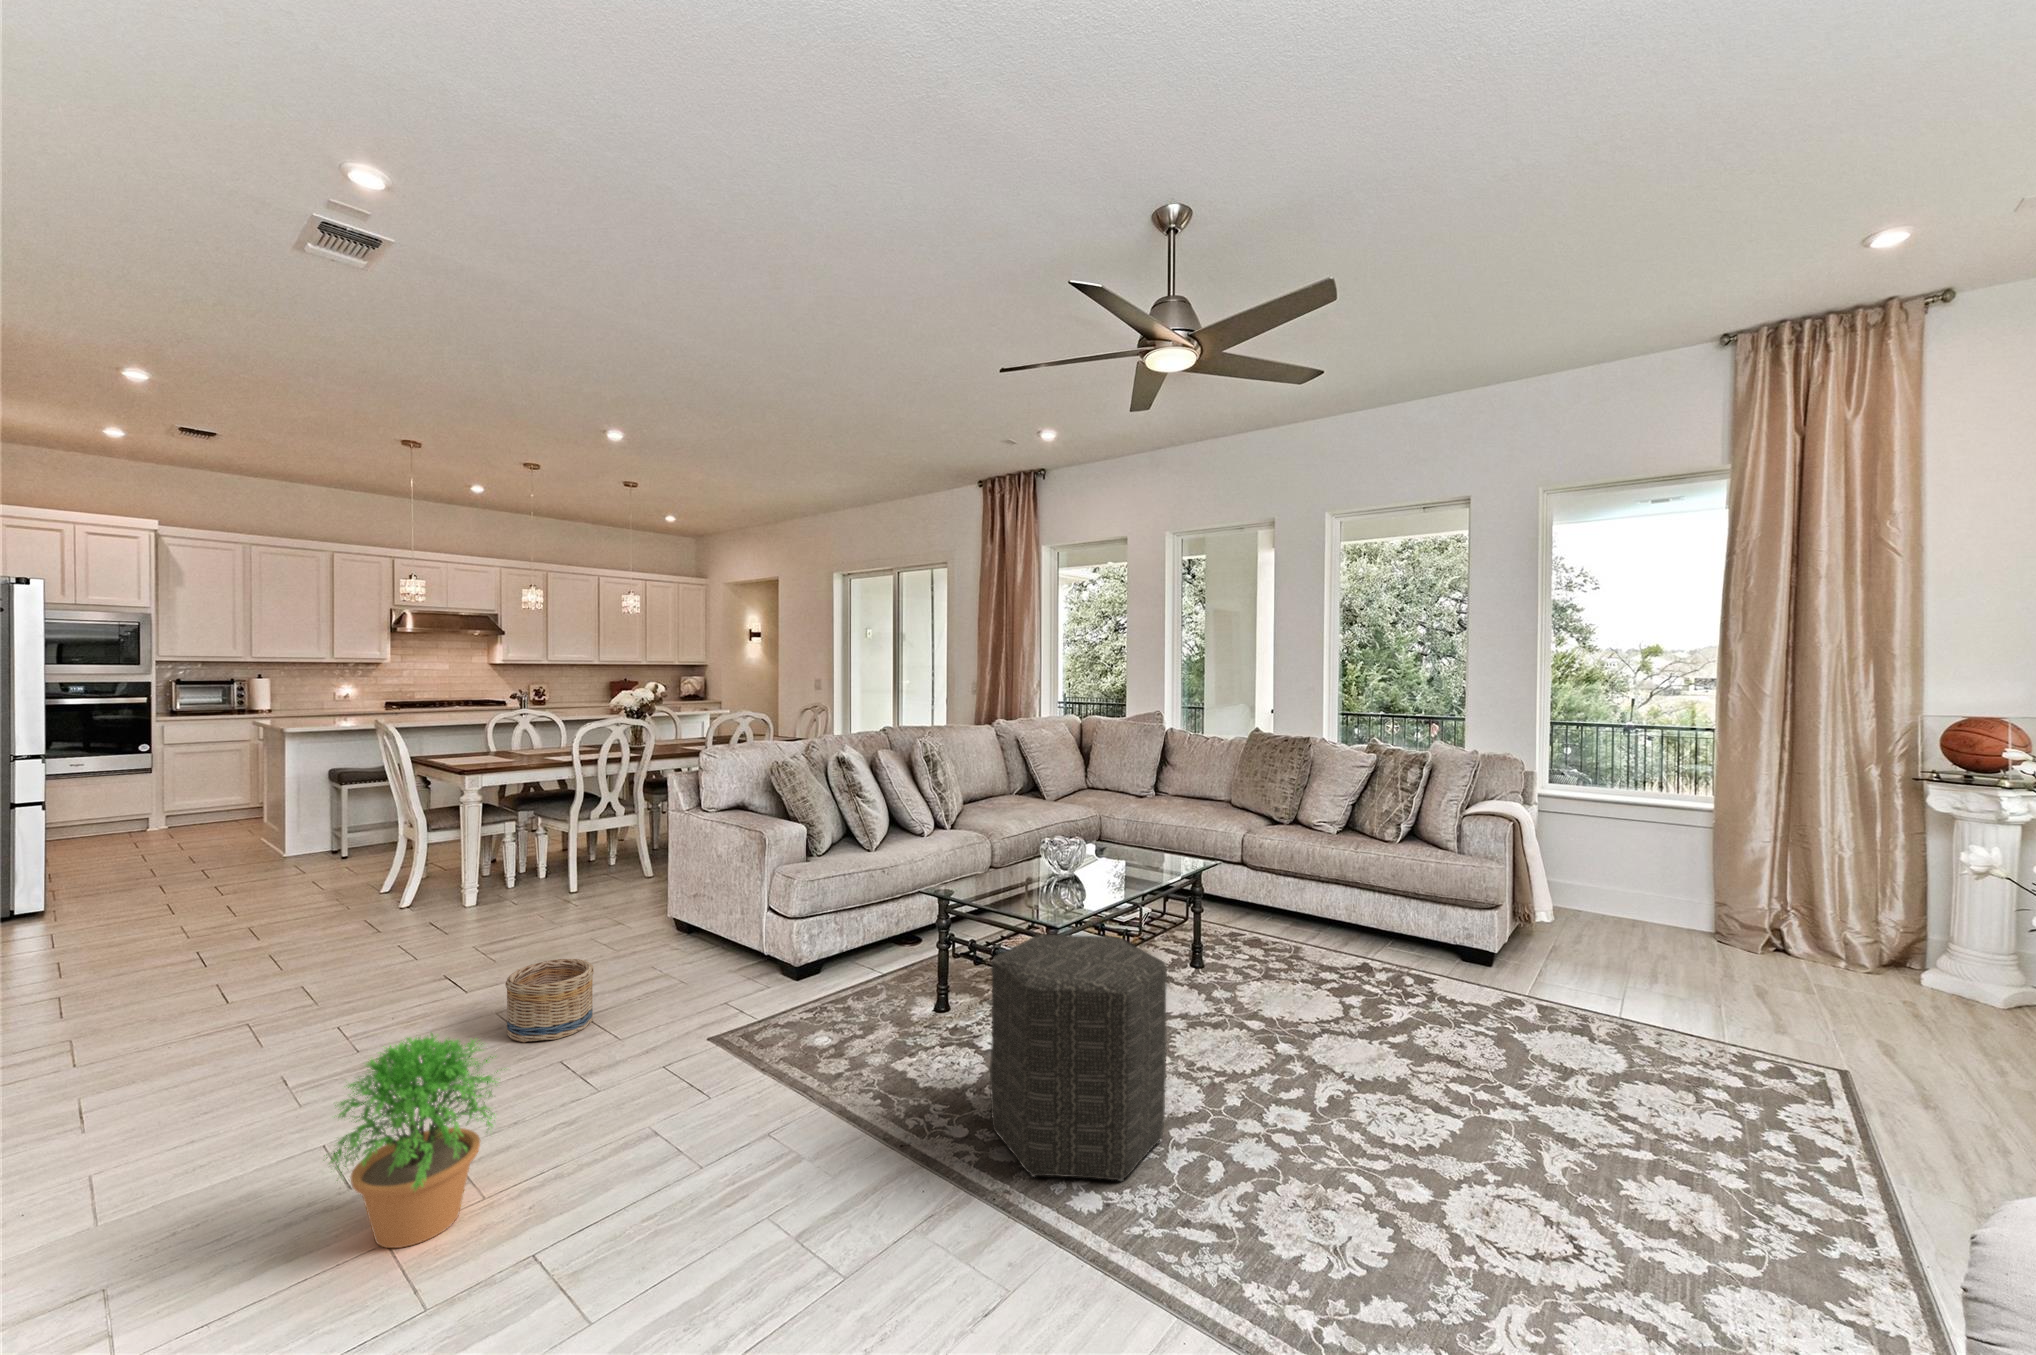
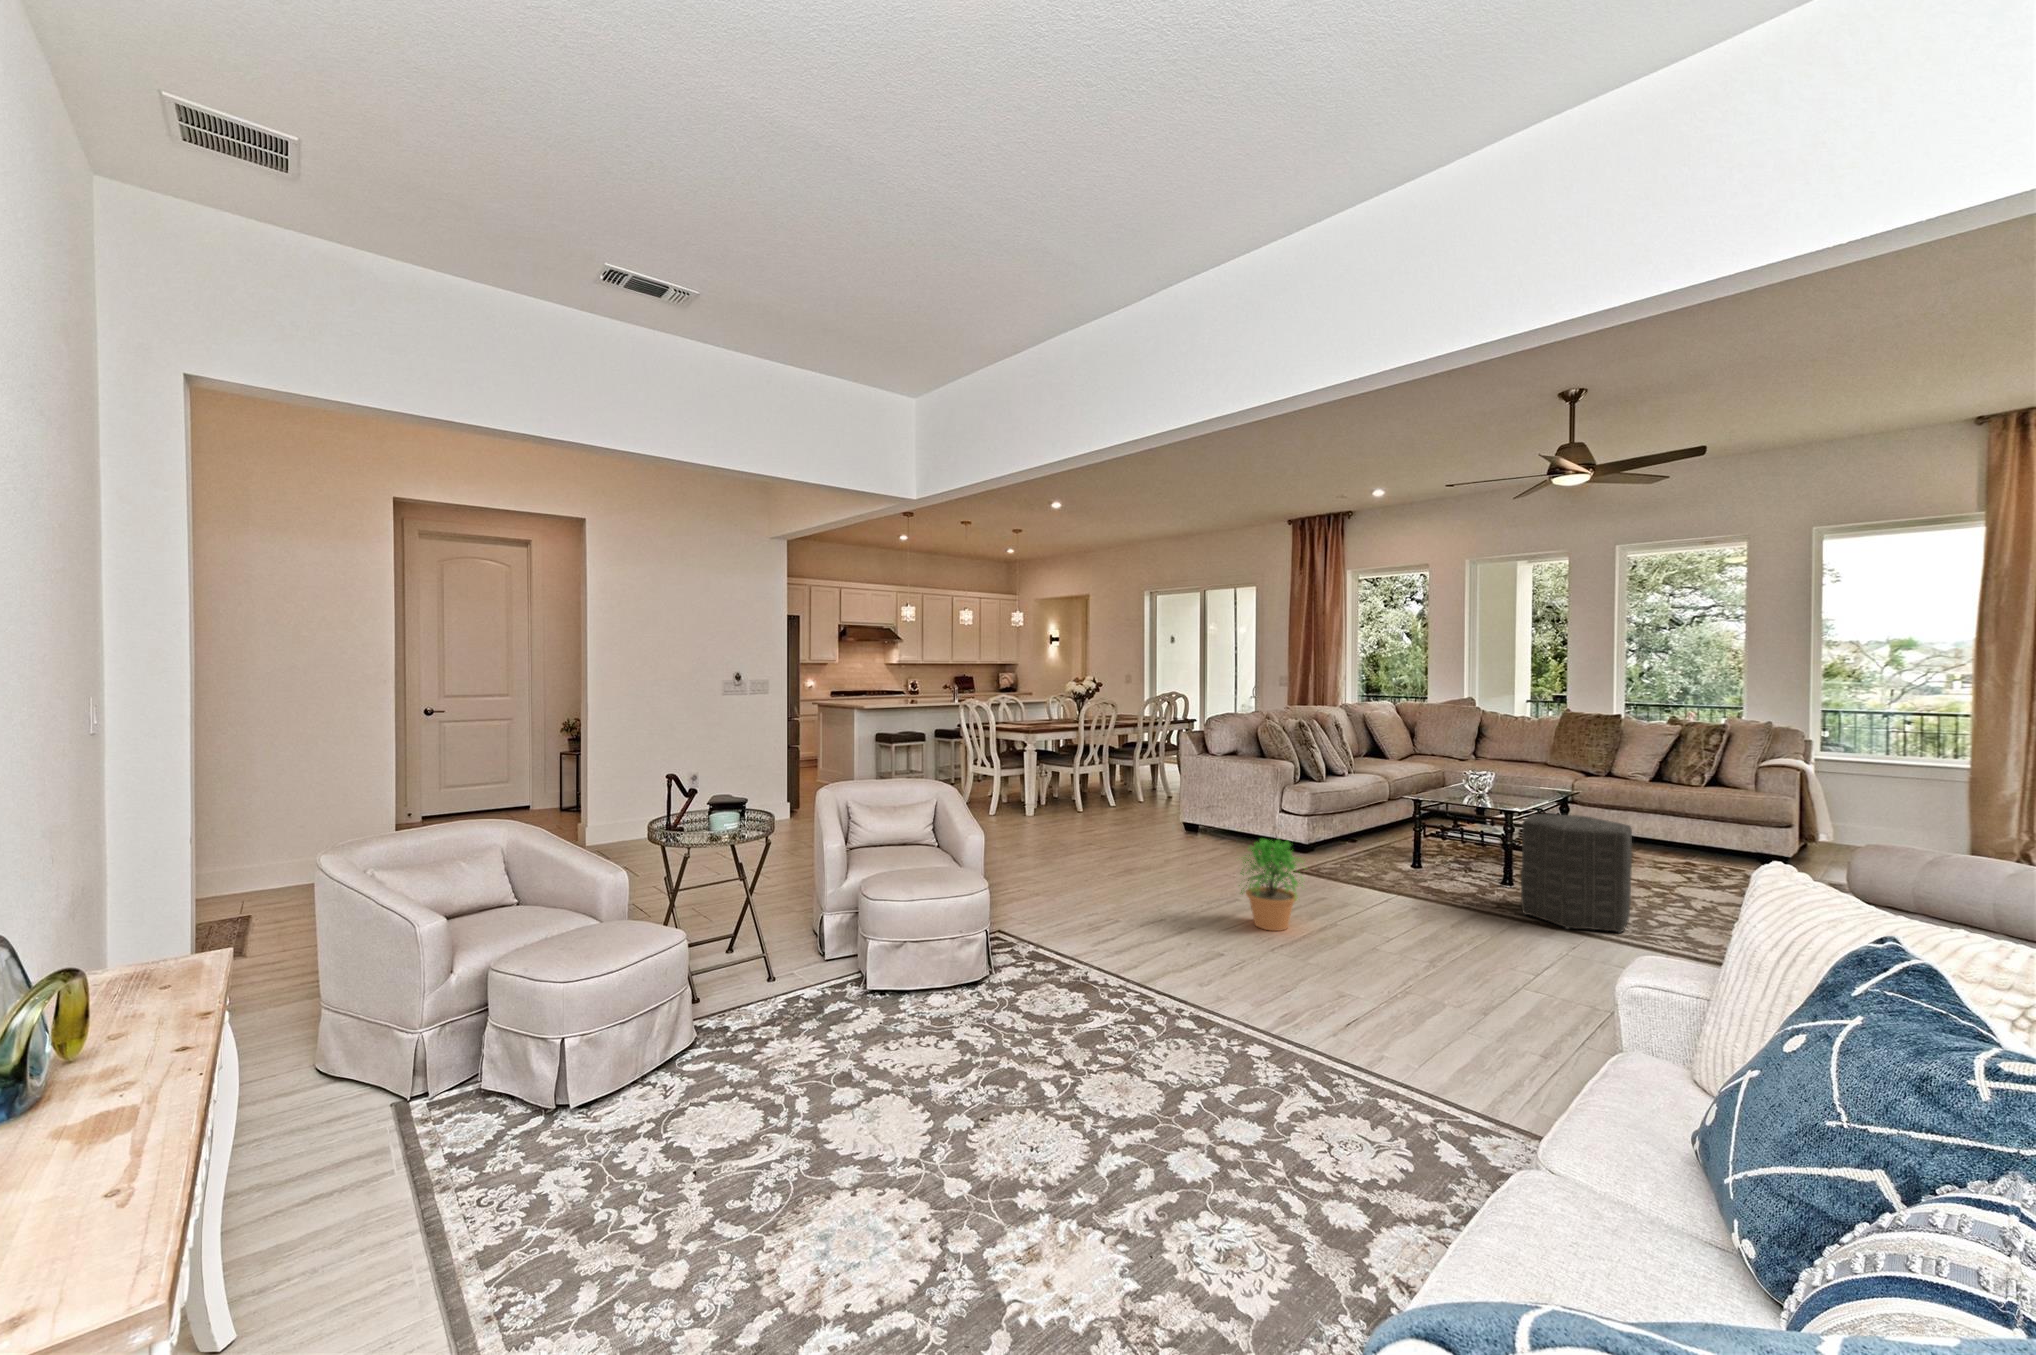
basket: present [505,959,594,1042] -> none [1174,833,1219,873]

